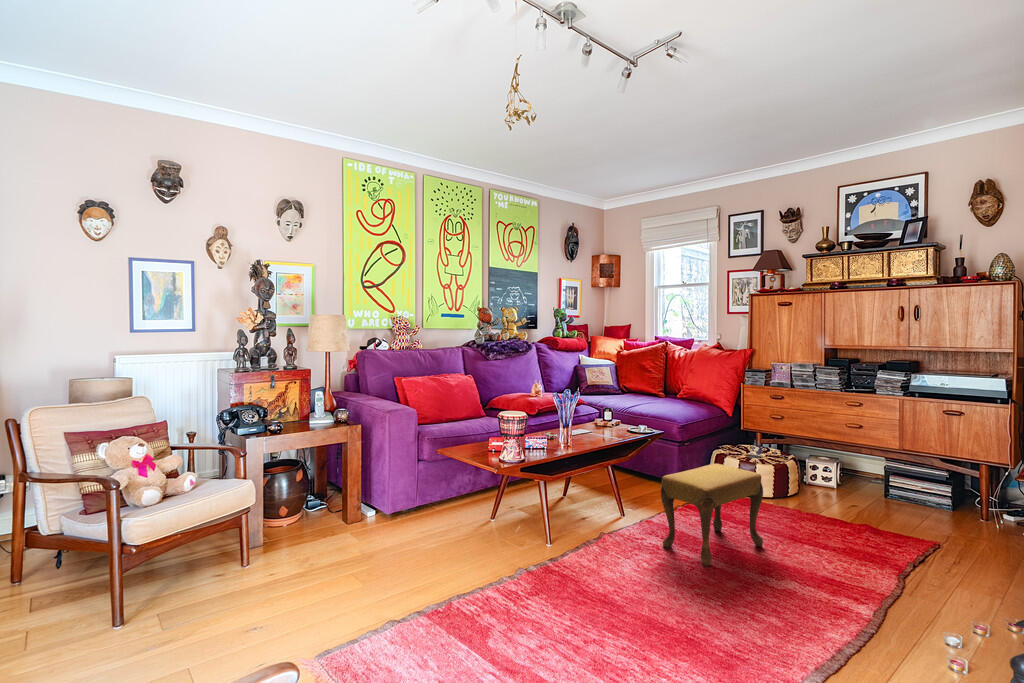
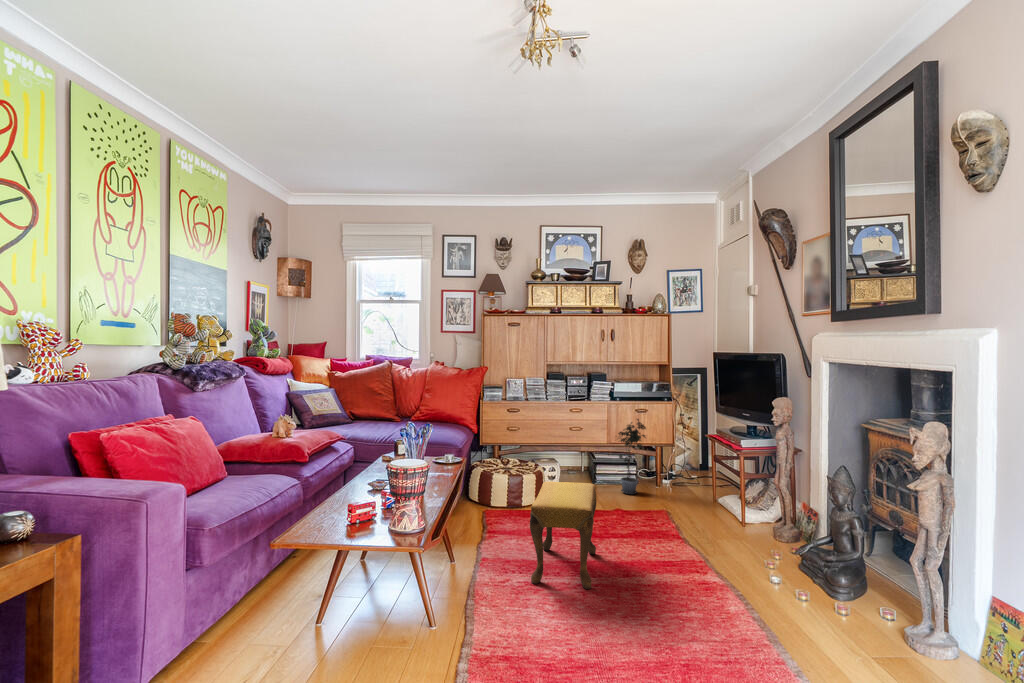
potted plant: none [899,421,950,516] -> present [618,419,646,494]

